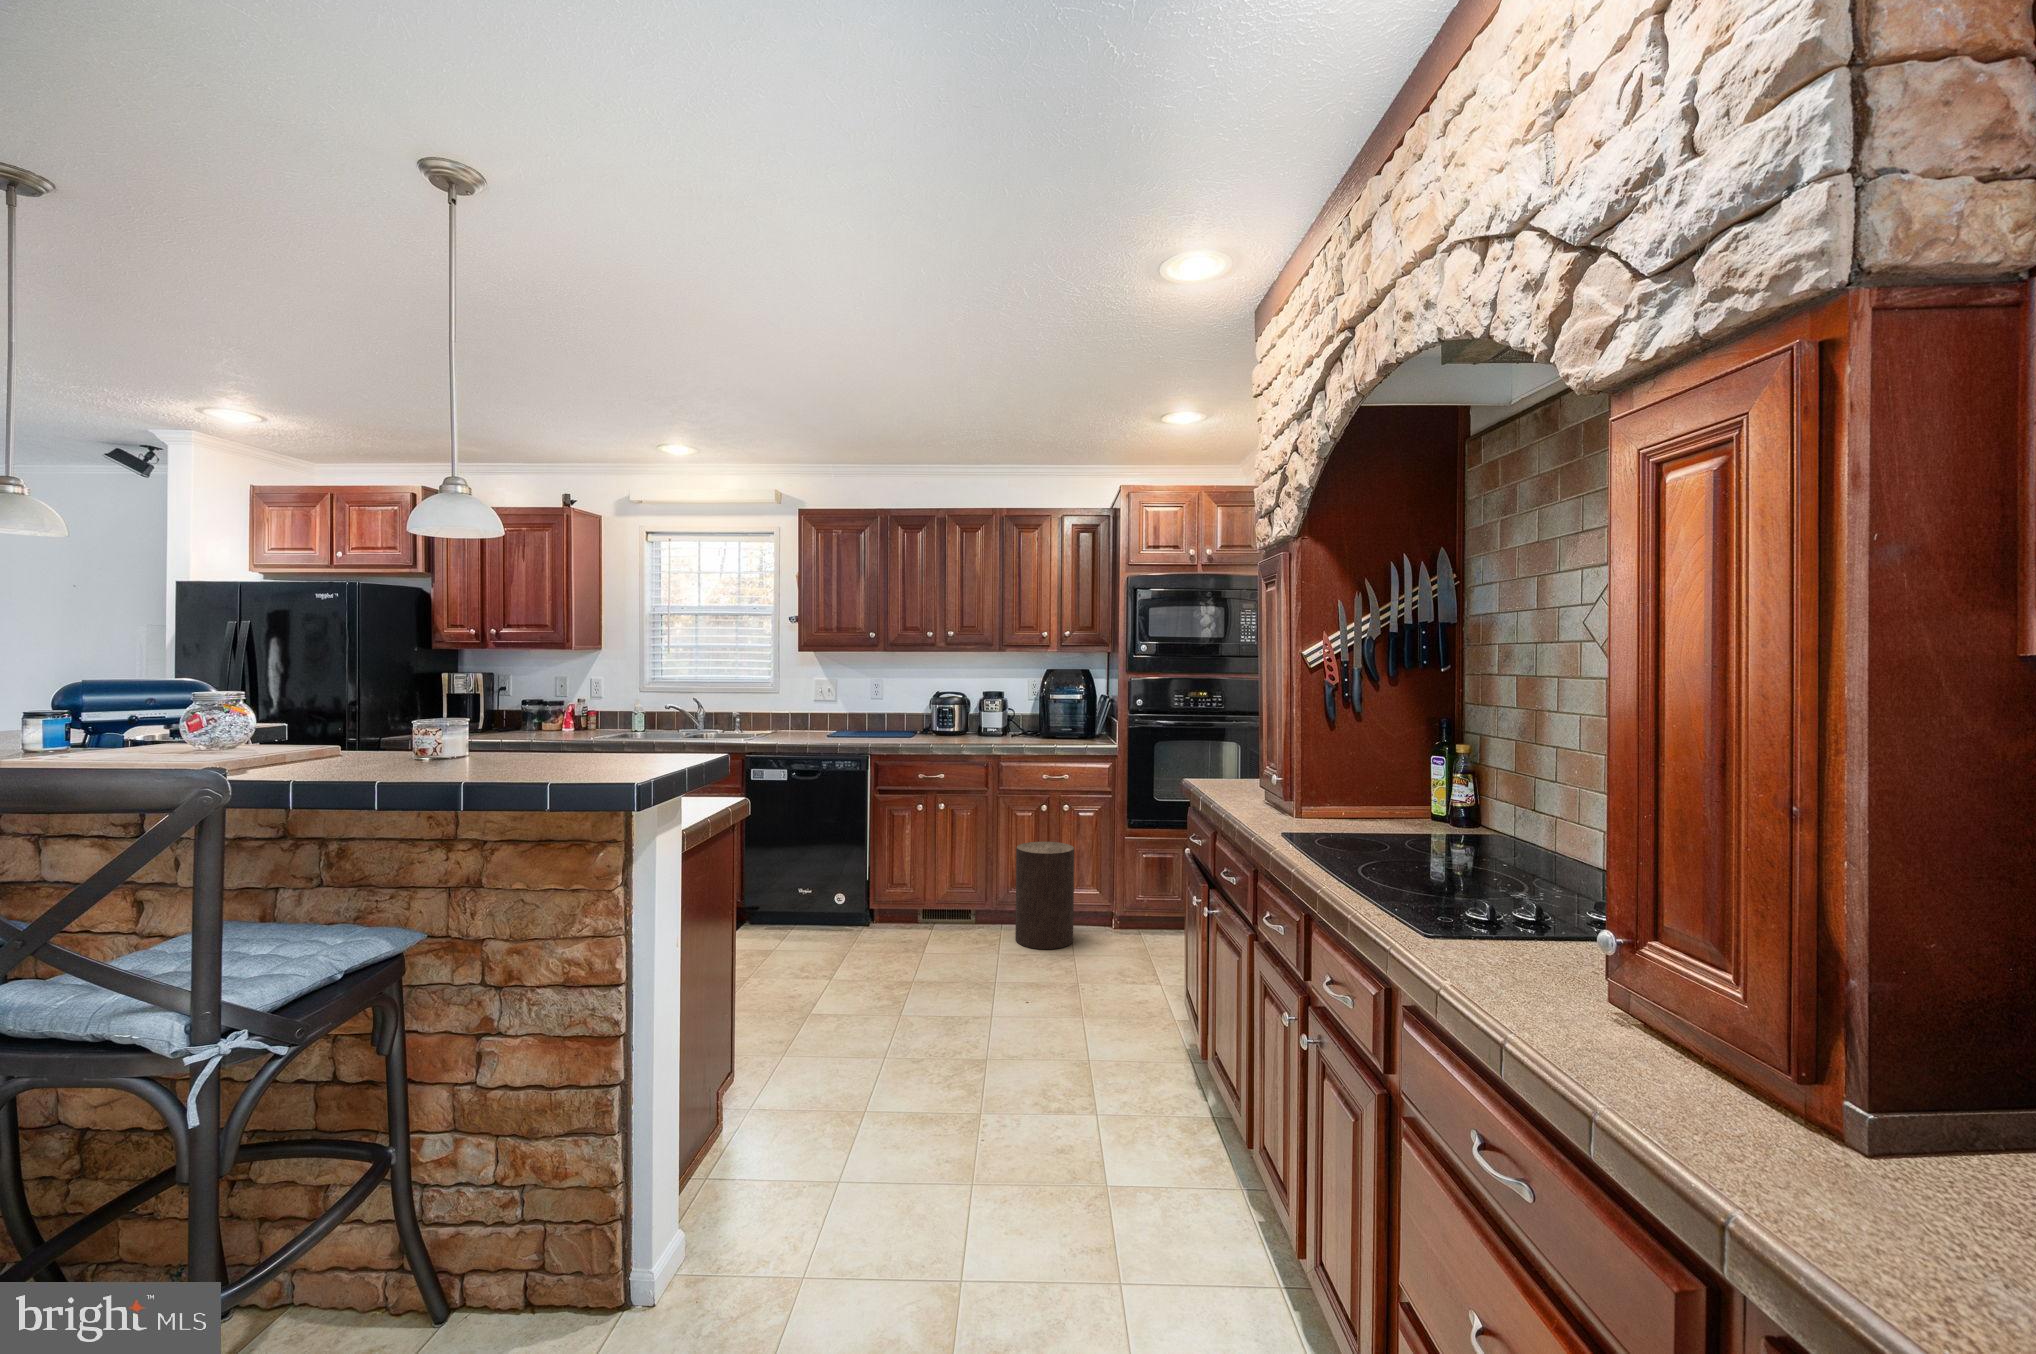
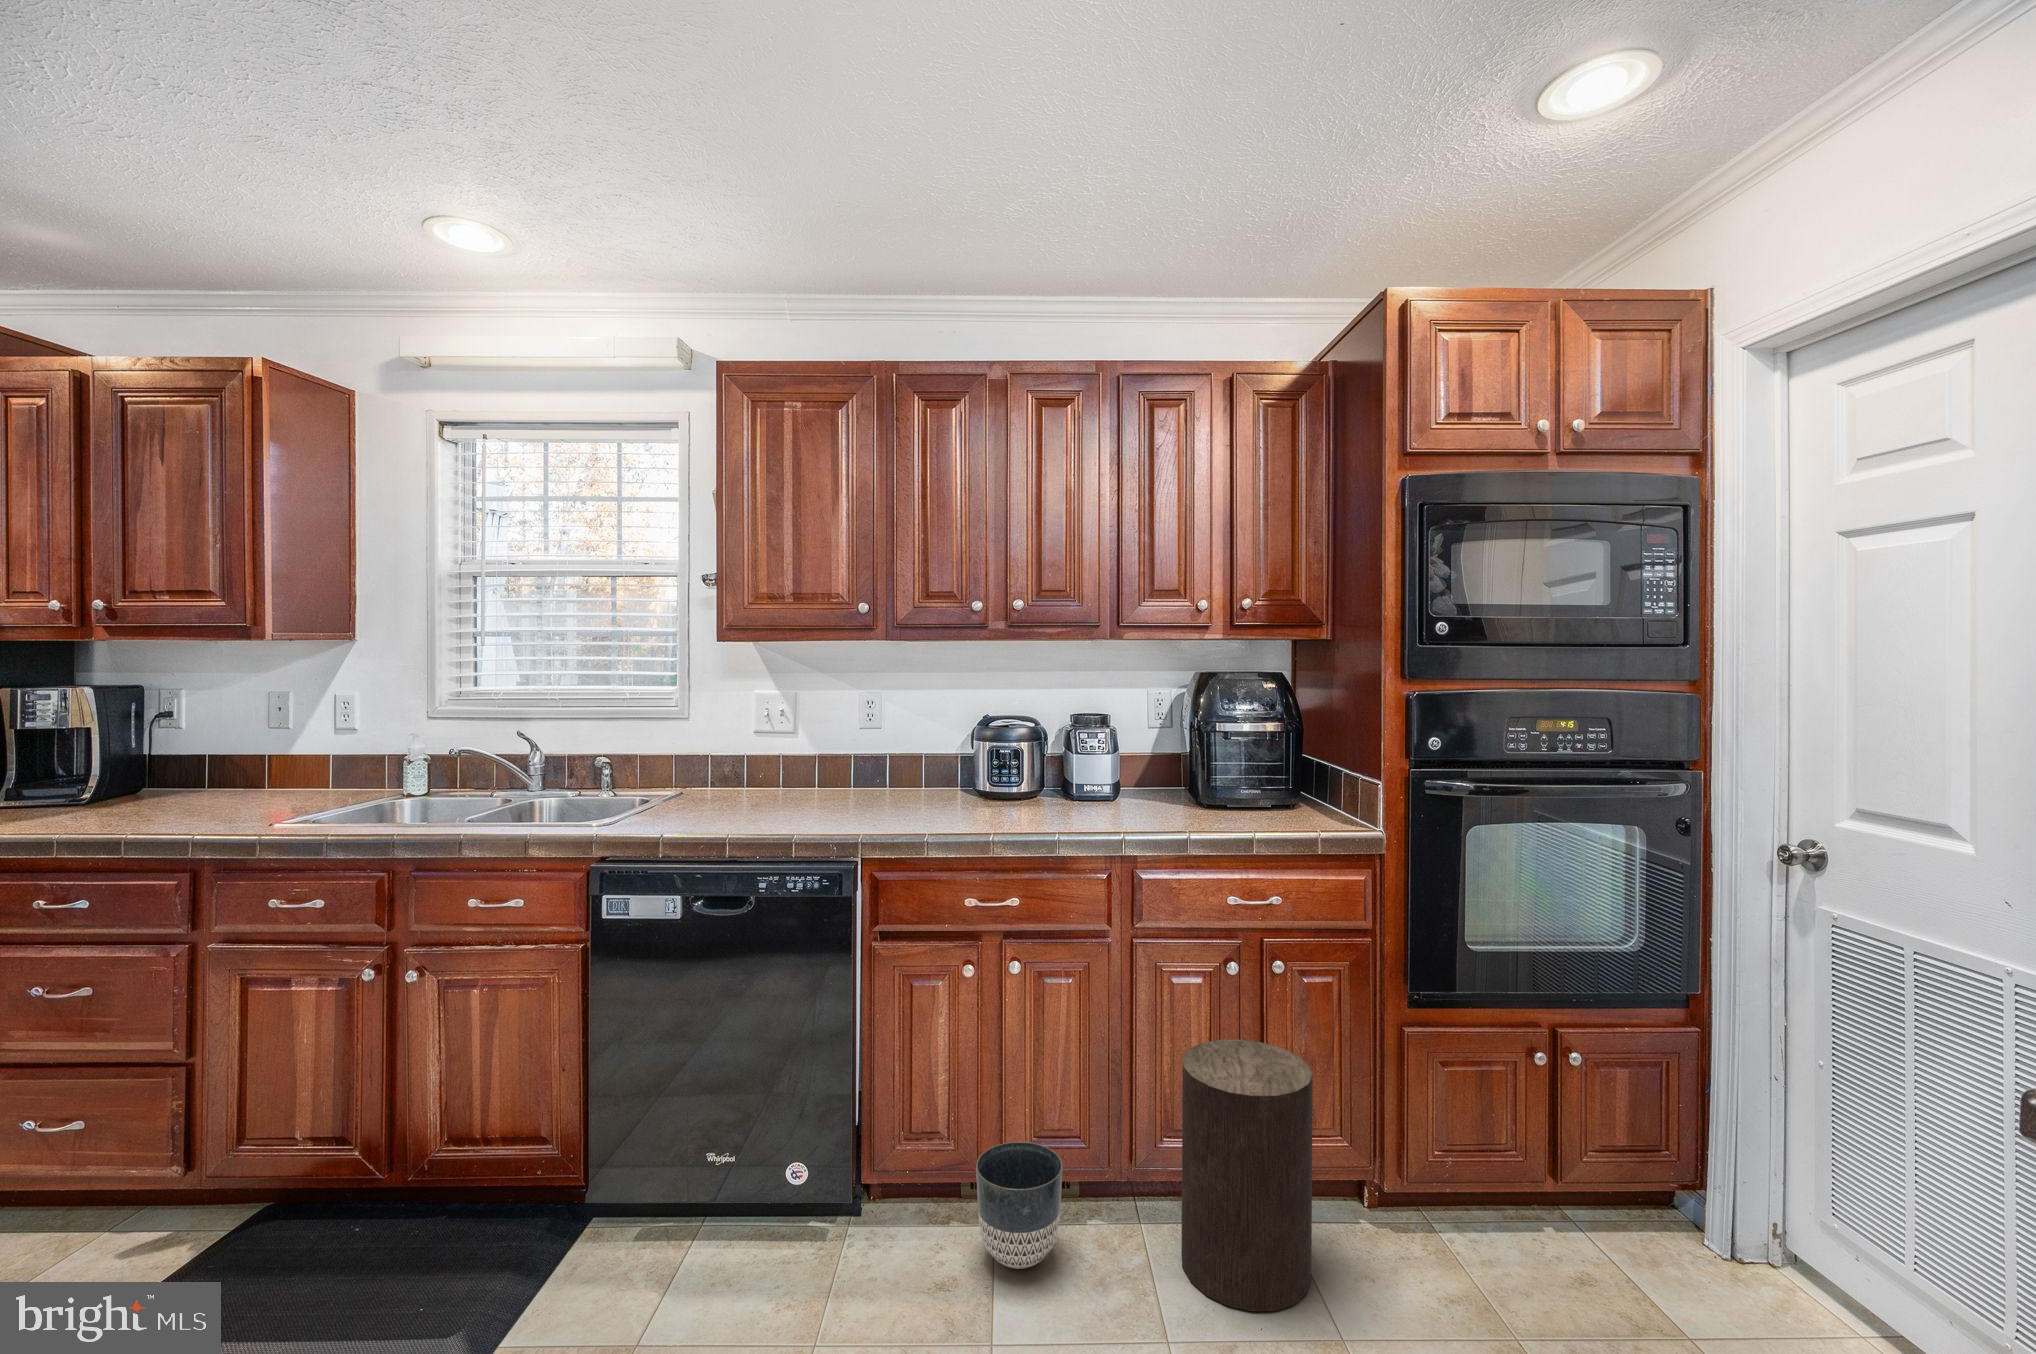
planter: none [922,888,962,938] -> present [976,1142,1063,1269]

